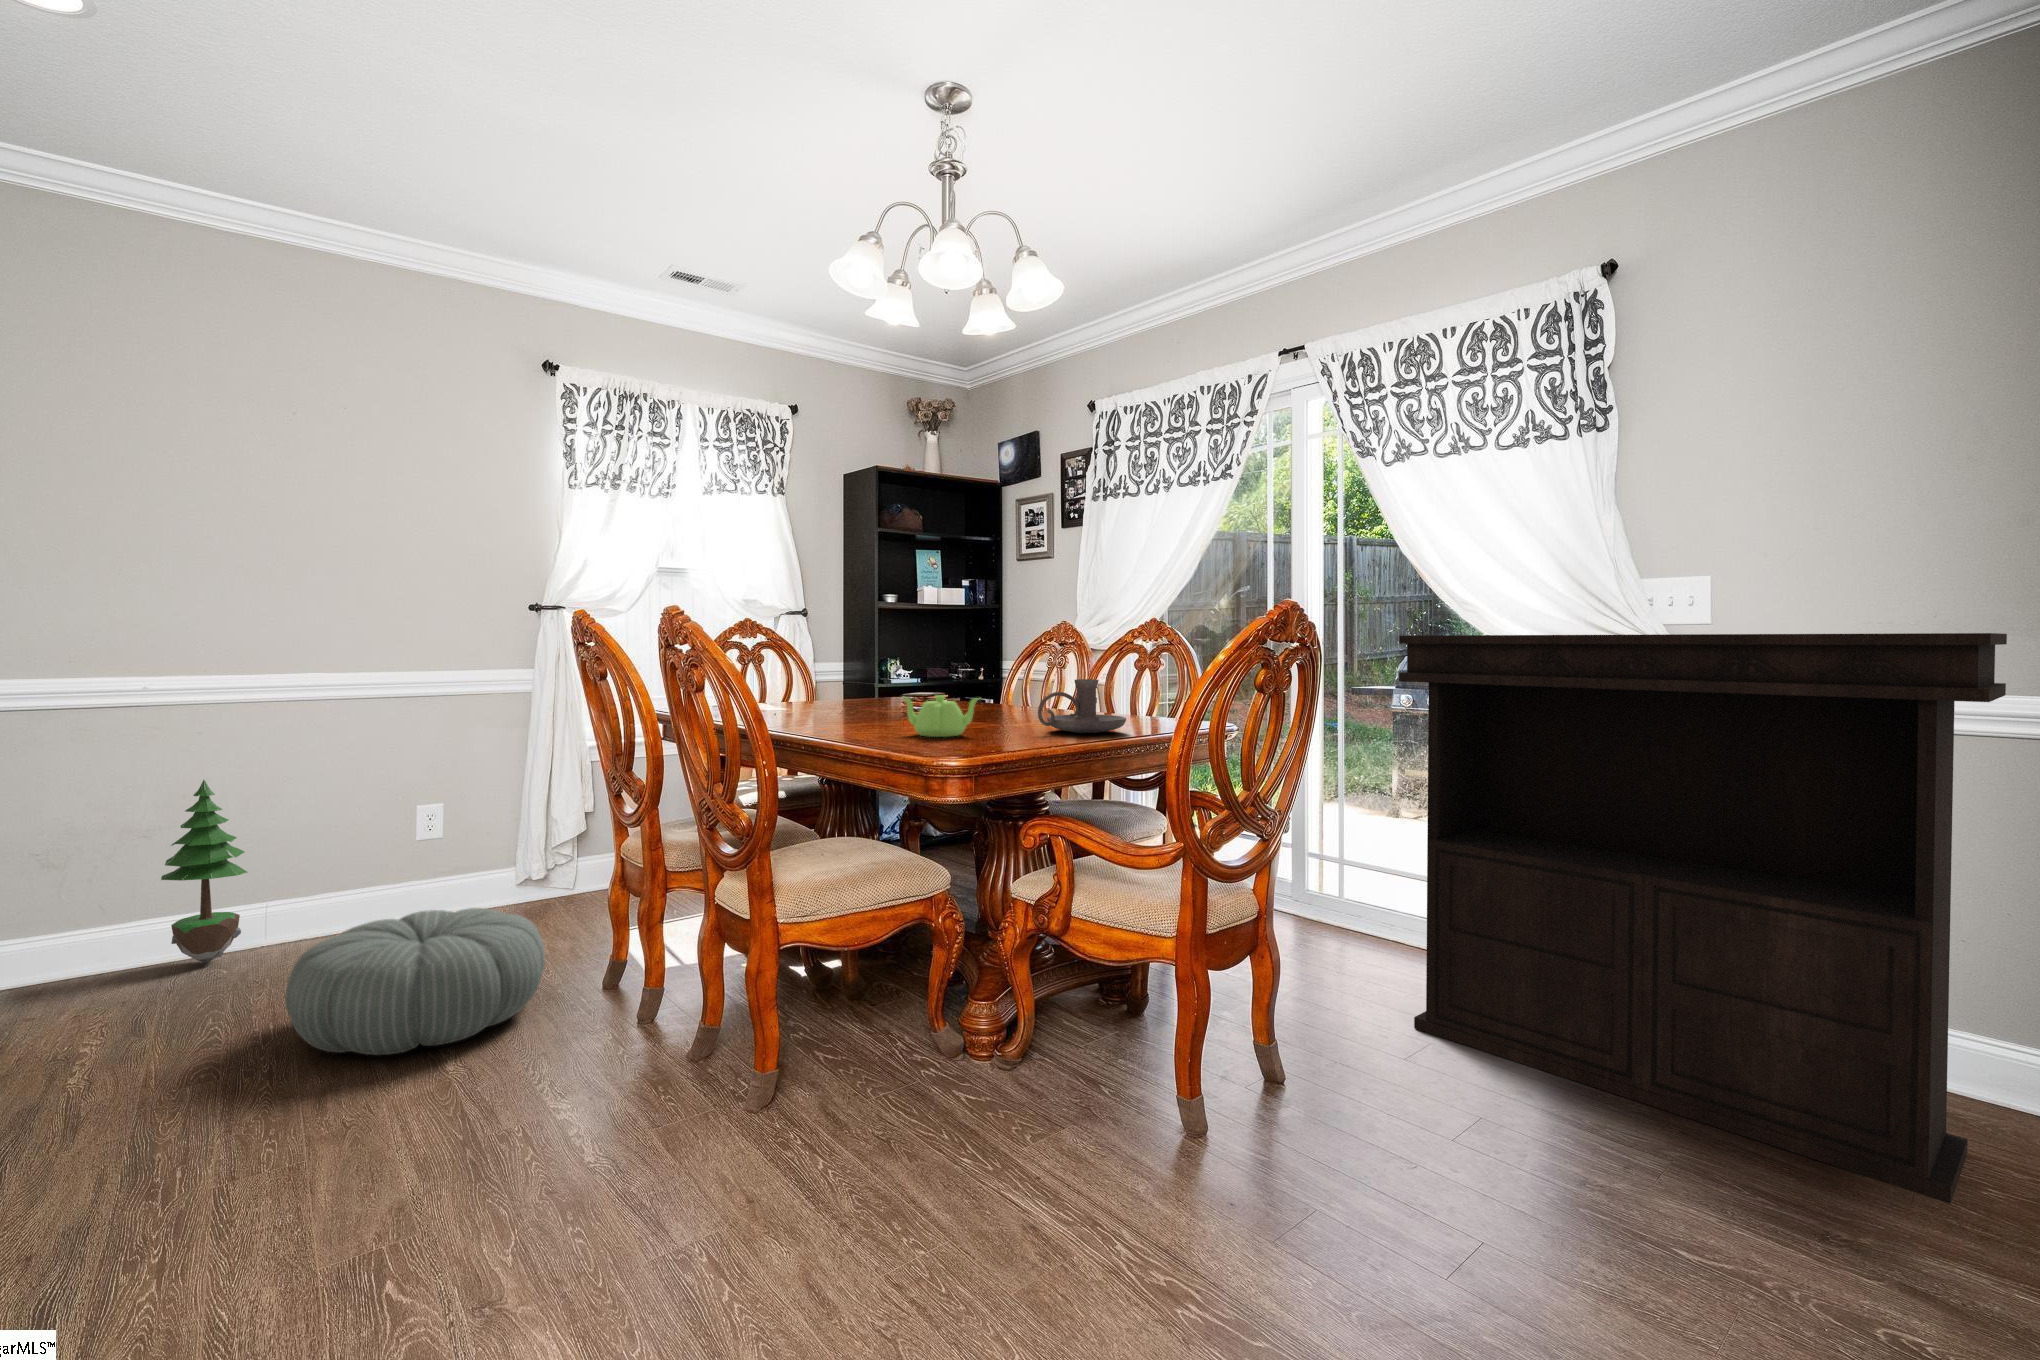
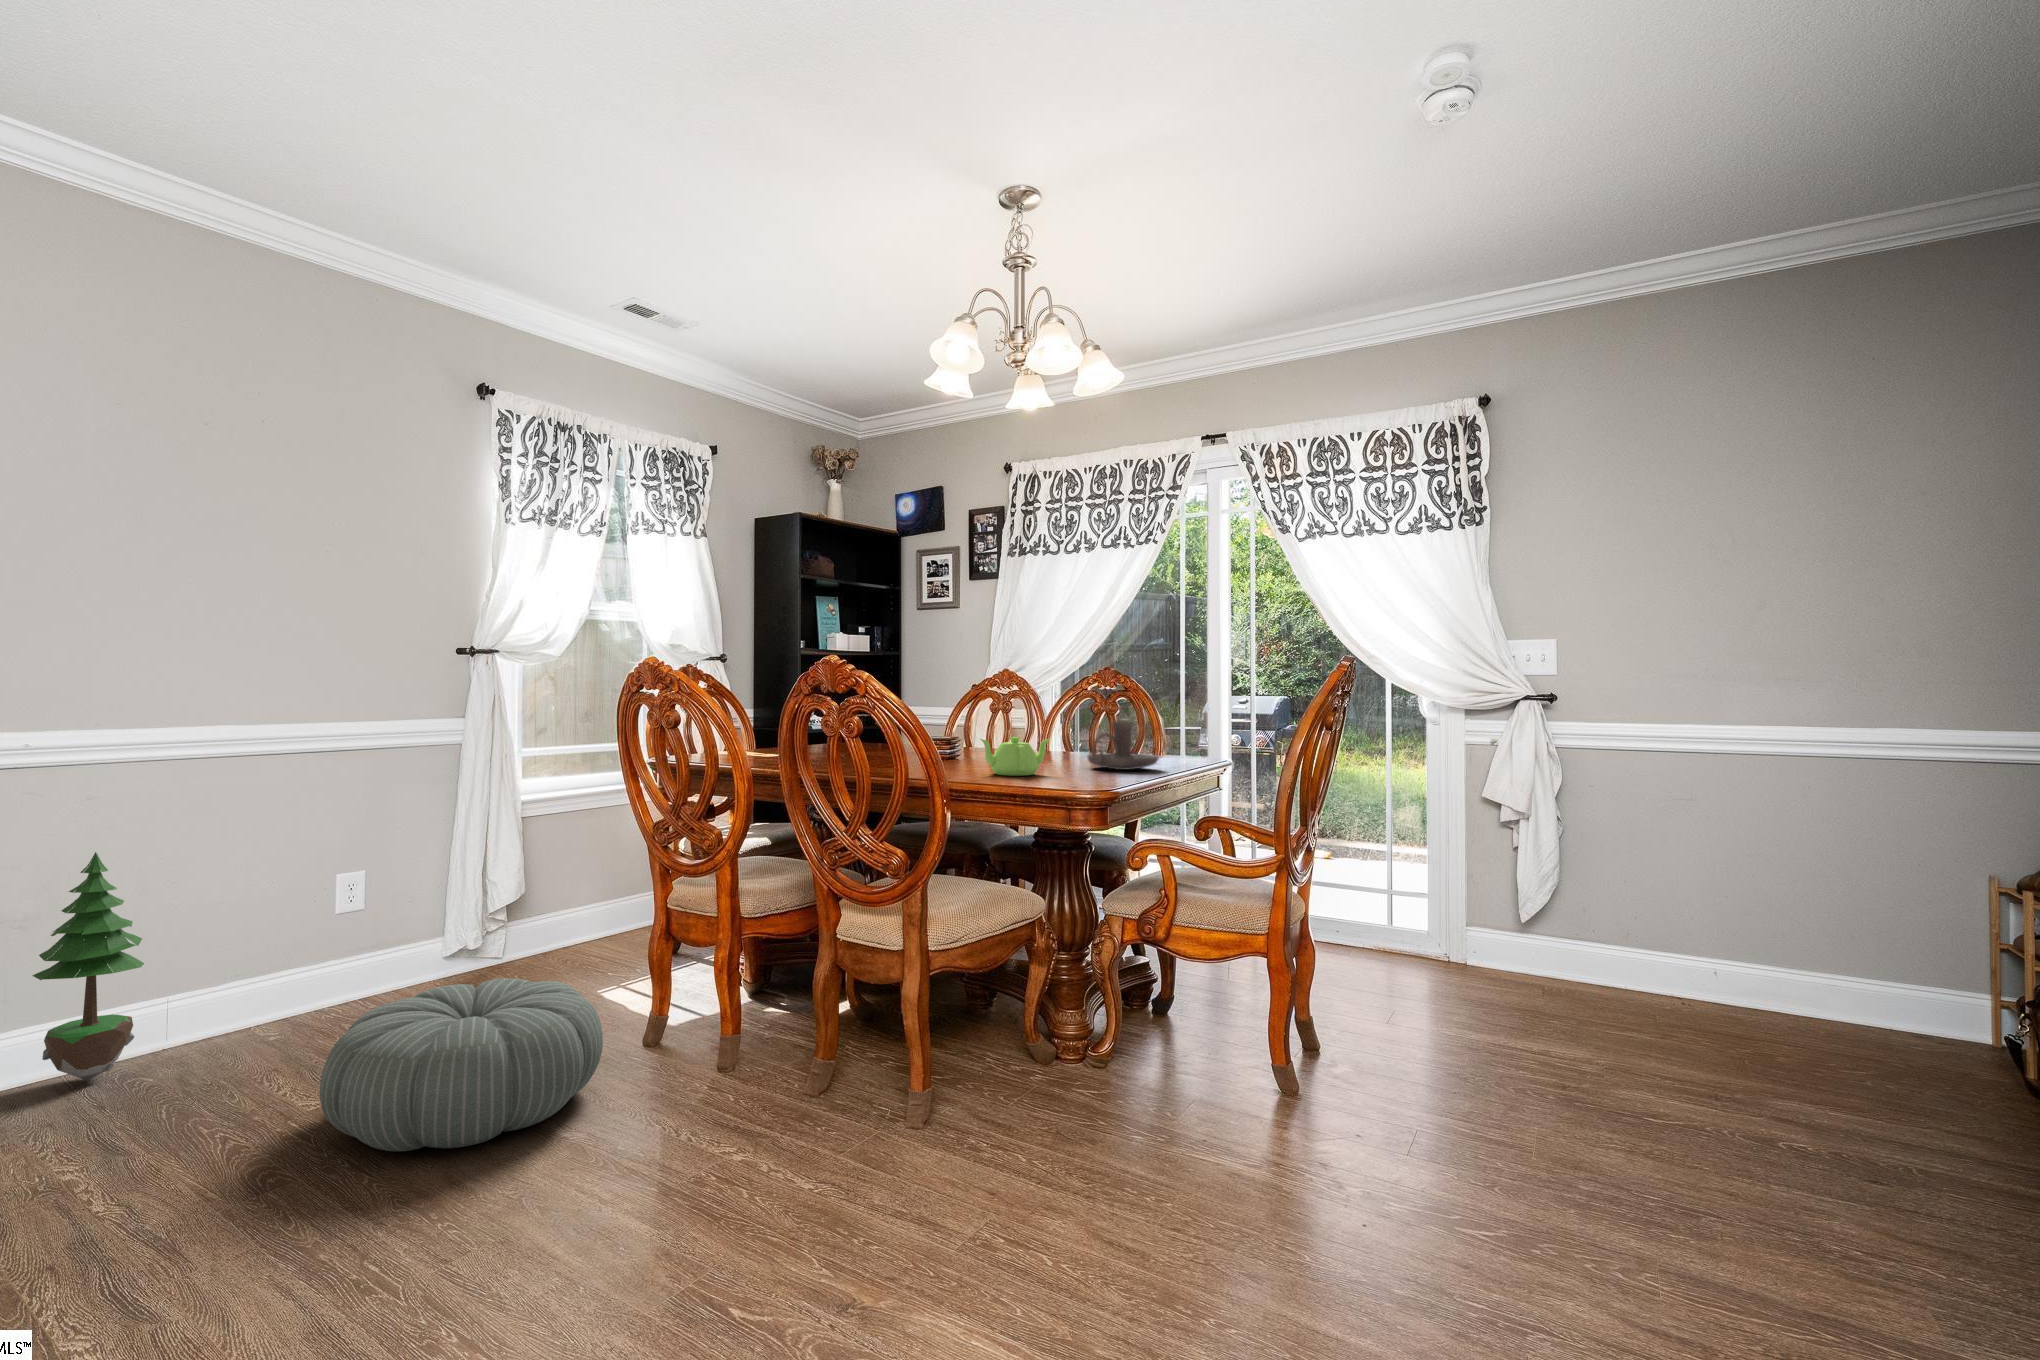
console table: present [1399,633,2007,1204] -> none [1377,683,1823,1083]

